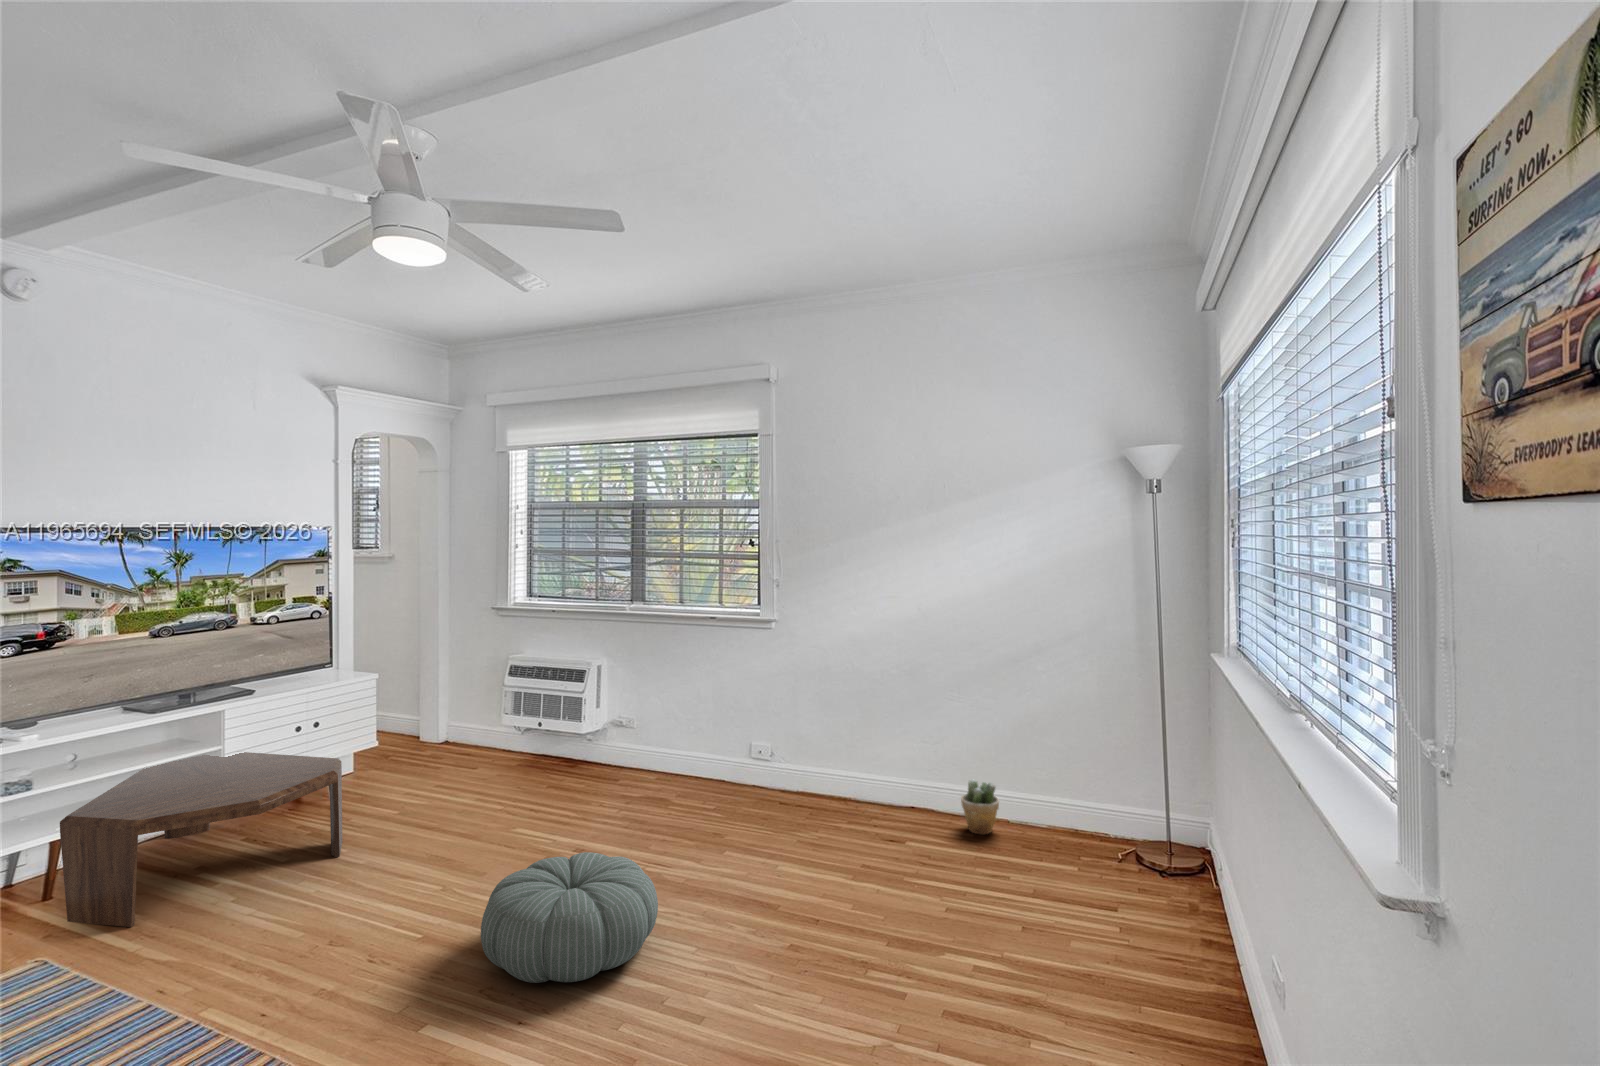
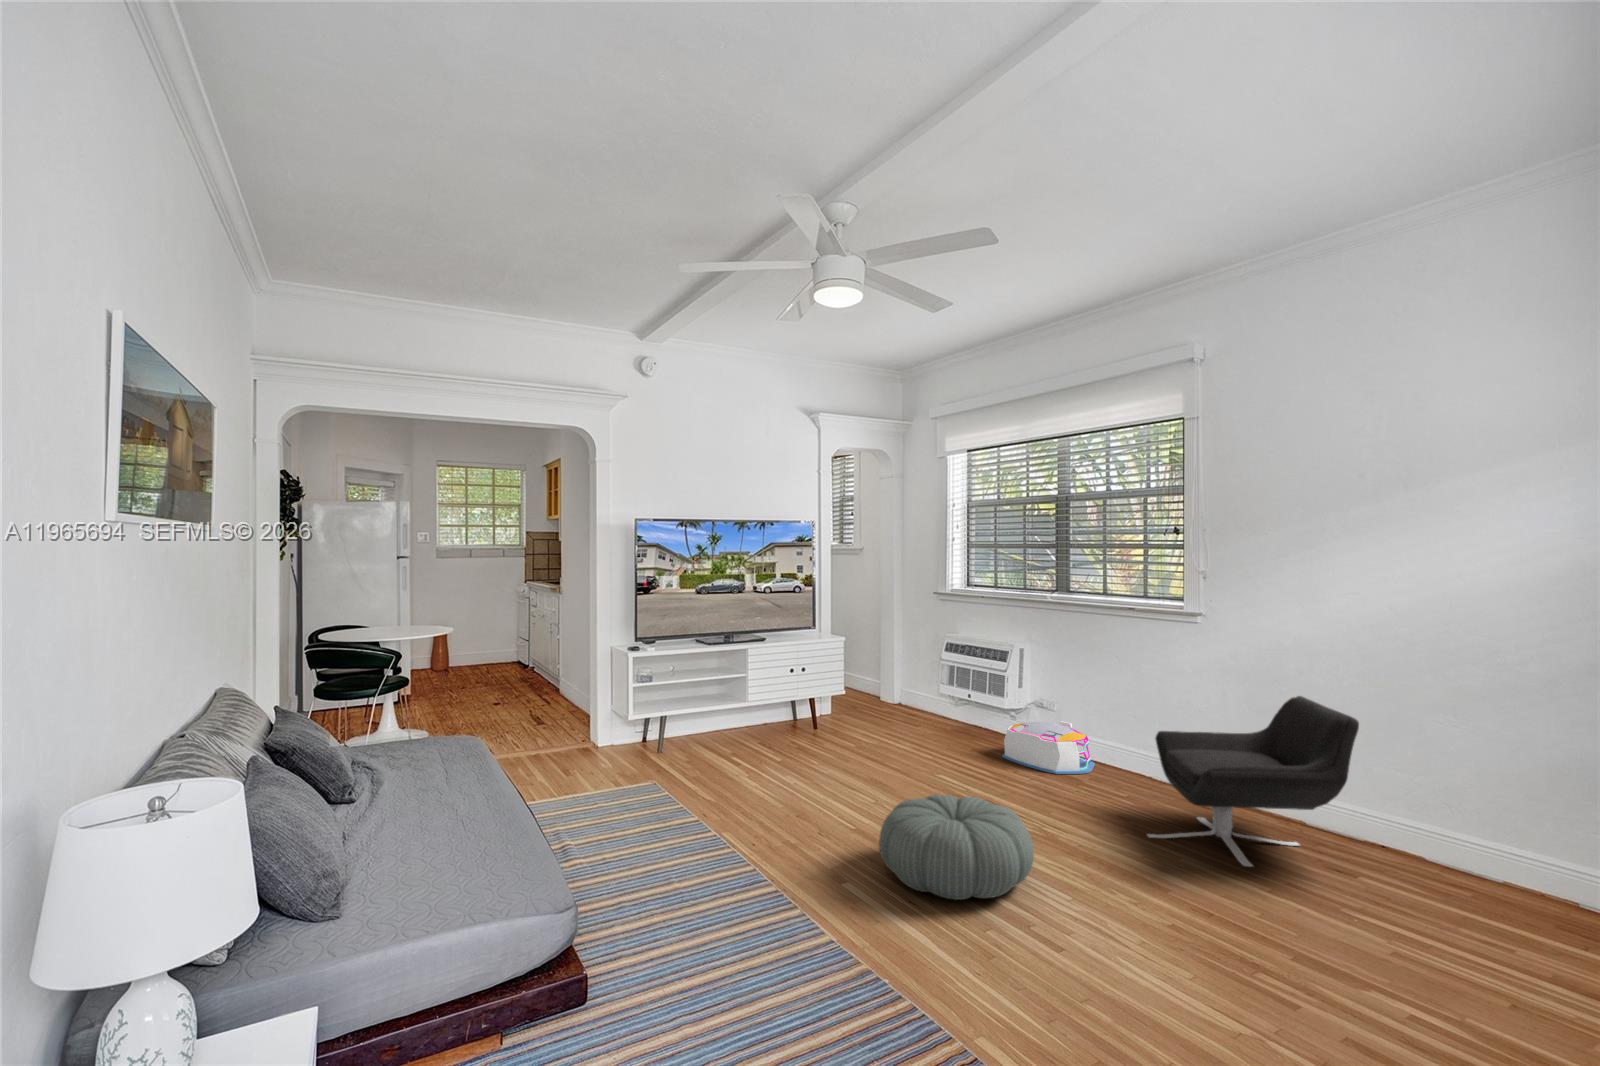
lounge chair: none [744,691,910,858] -> present [1148,696,1359,867]
storage bin: none [584,737,678,796] -> present [1002,721,1095,774]
coffee table: present [60,752,342,927] -> none [639,680,806,787]
potted plant: present [961,780,999,834] -> none [1440,818,1502,890]

